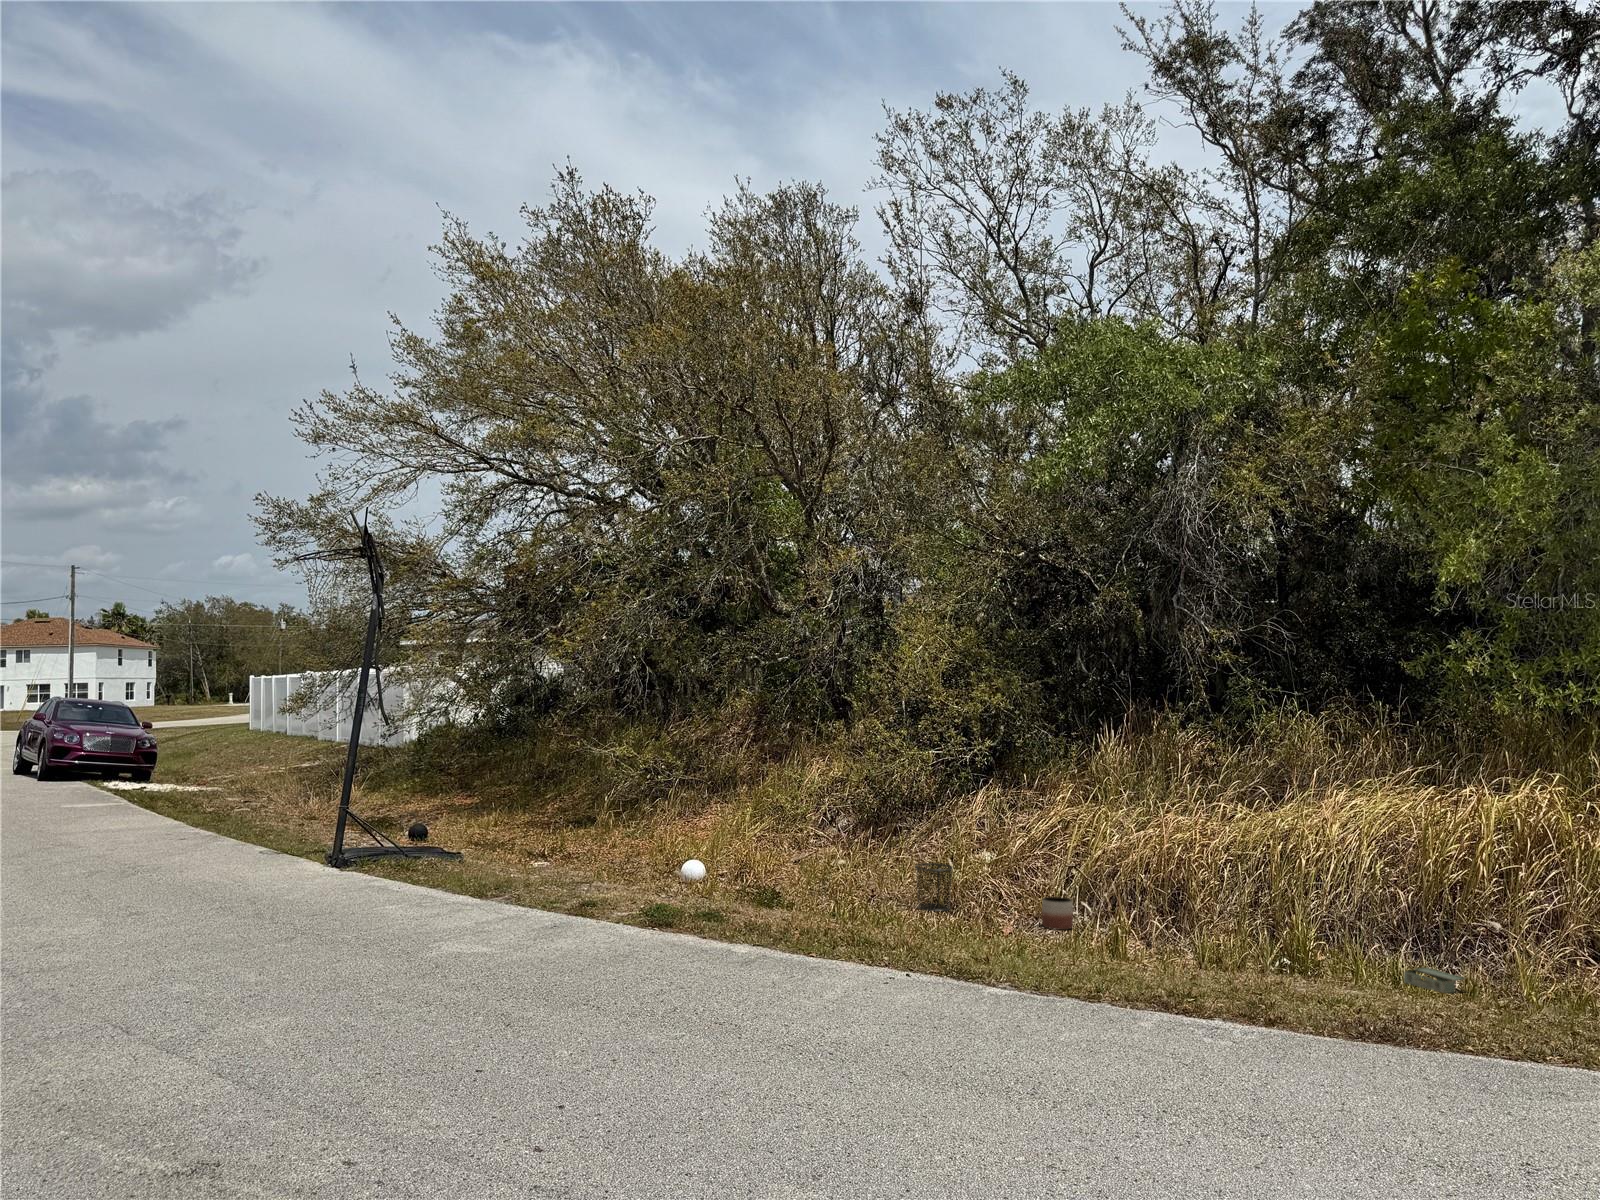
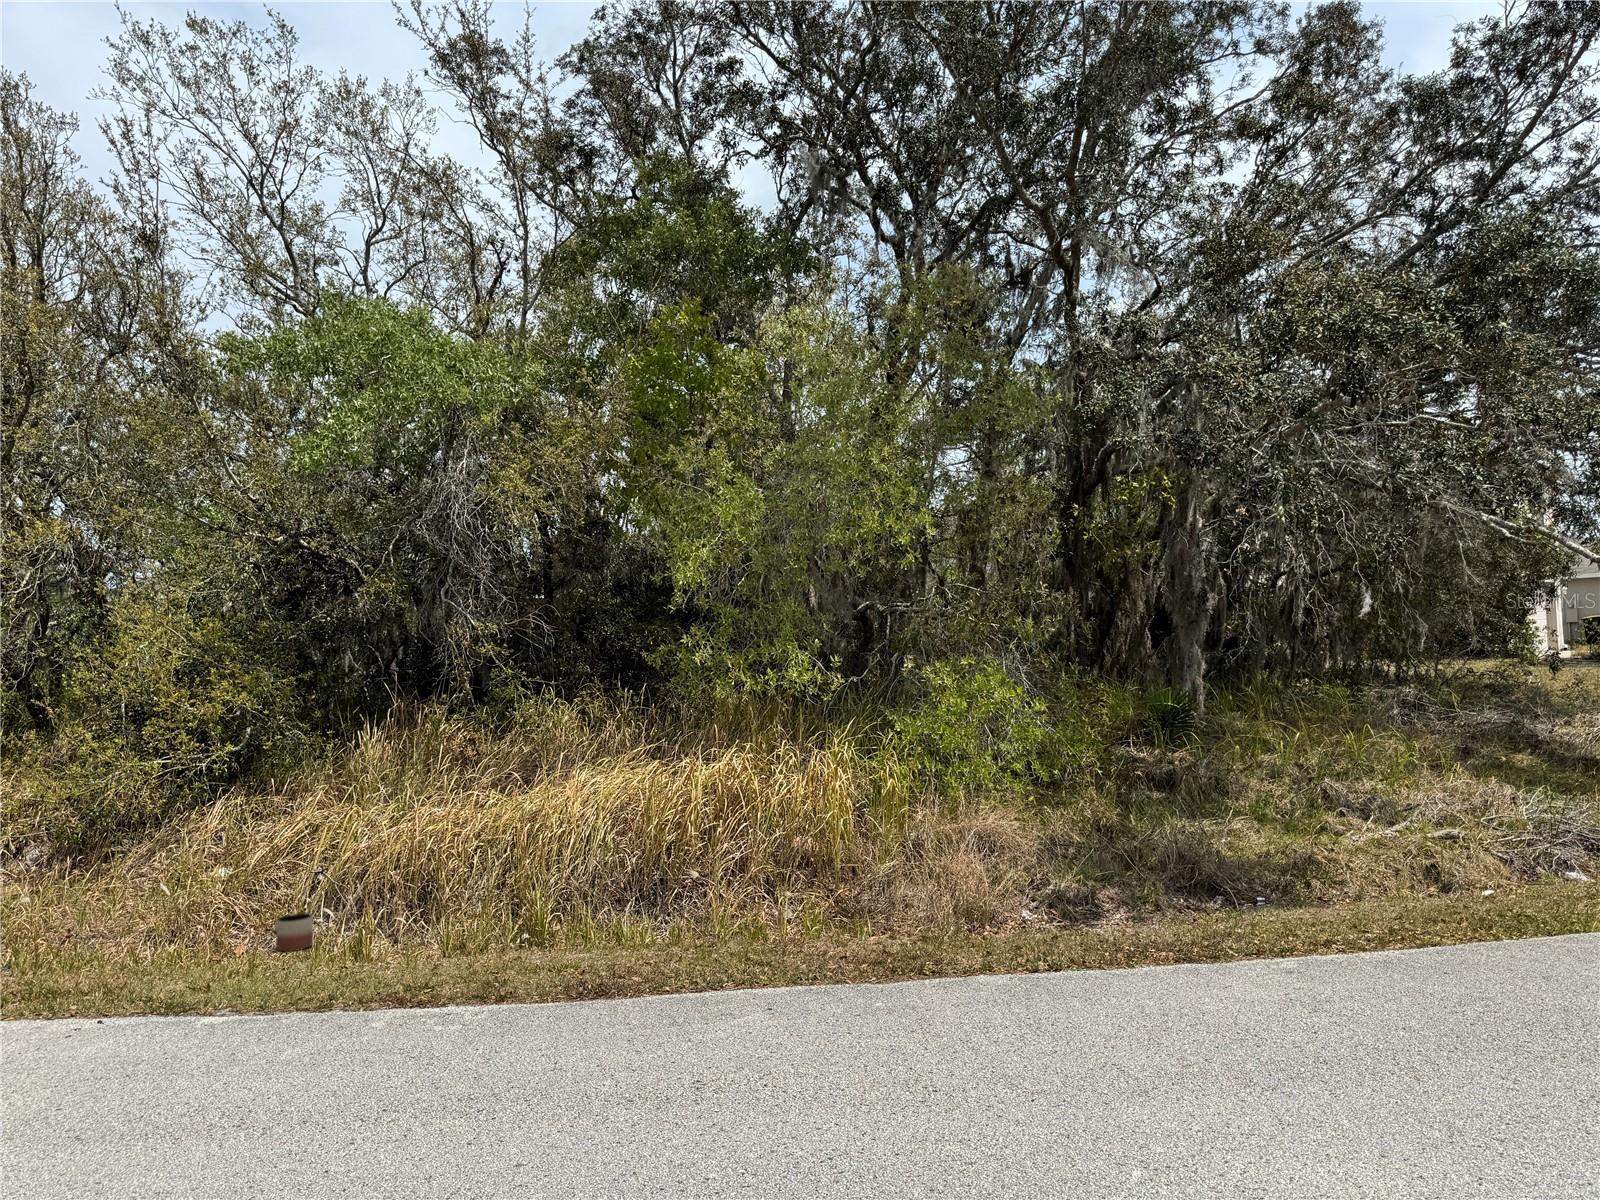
trash can: present [915,863,953,911] -> none [113,897,167,957]
toolbox: present [1404,967,1465,993] -> none [627,923,675,946]

